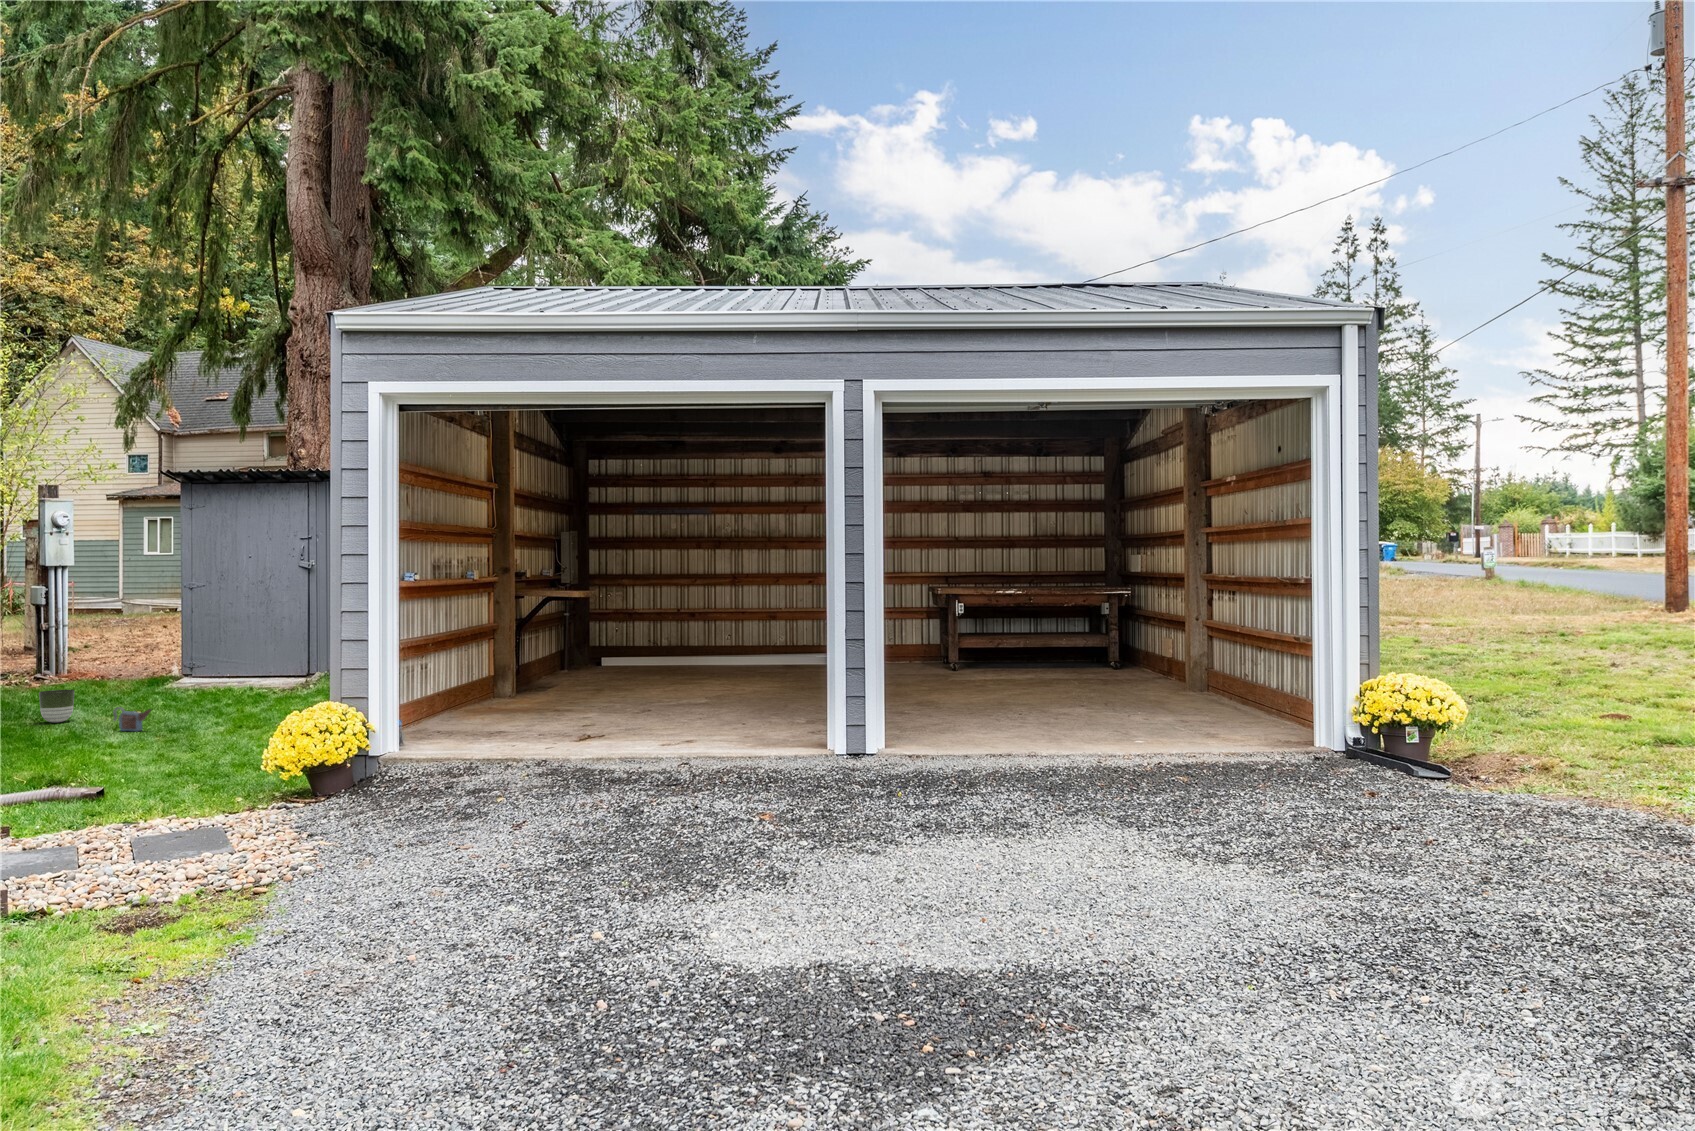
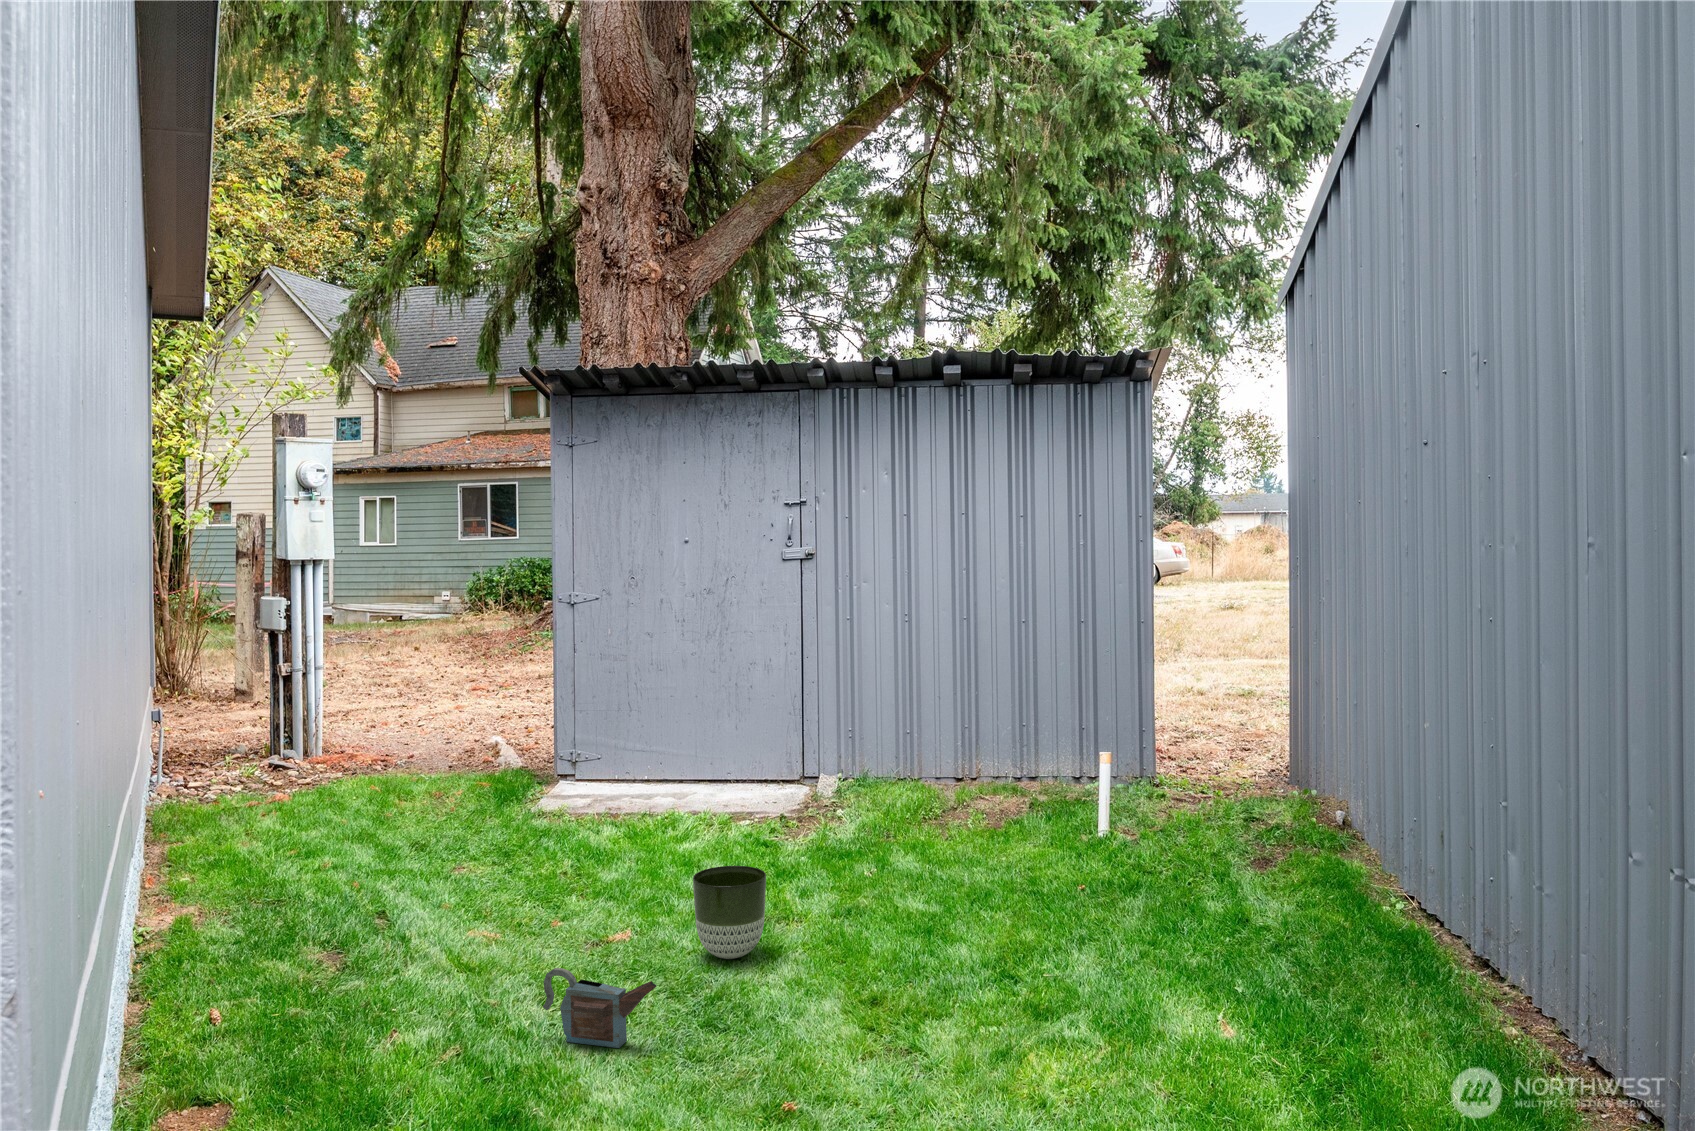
planter: present [39,690,74,723] -> present [693,866,766,959]

